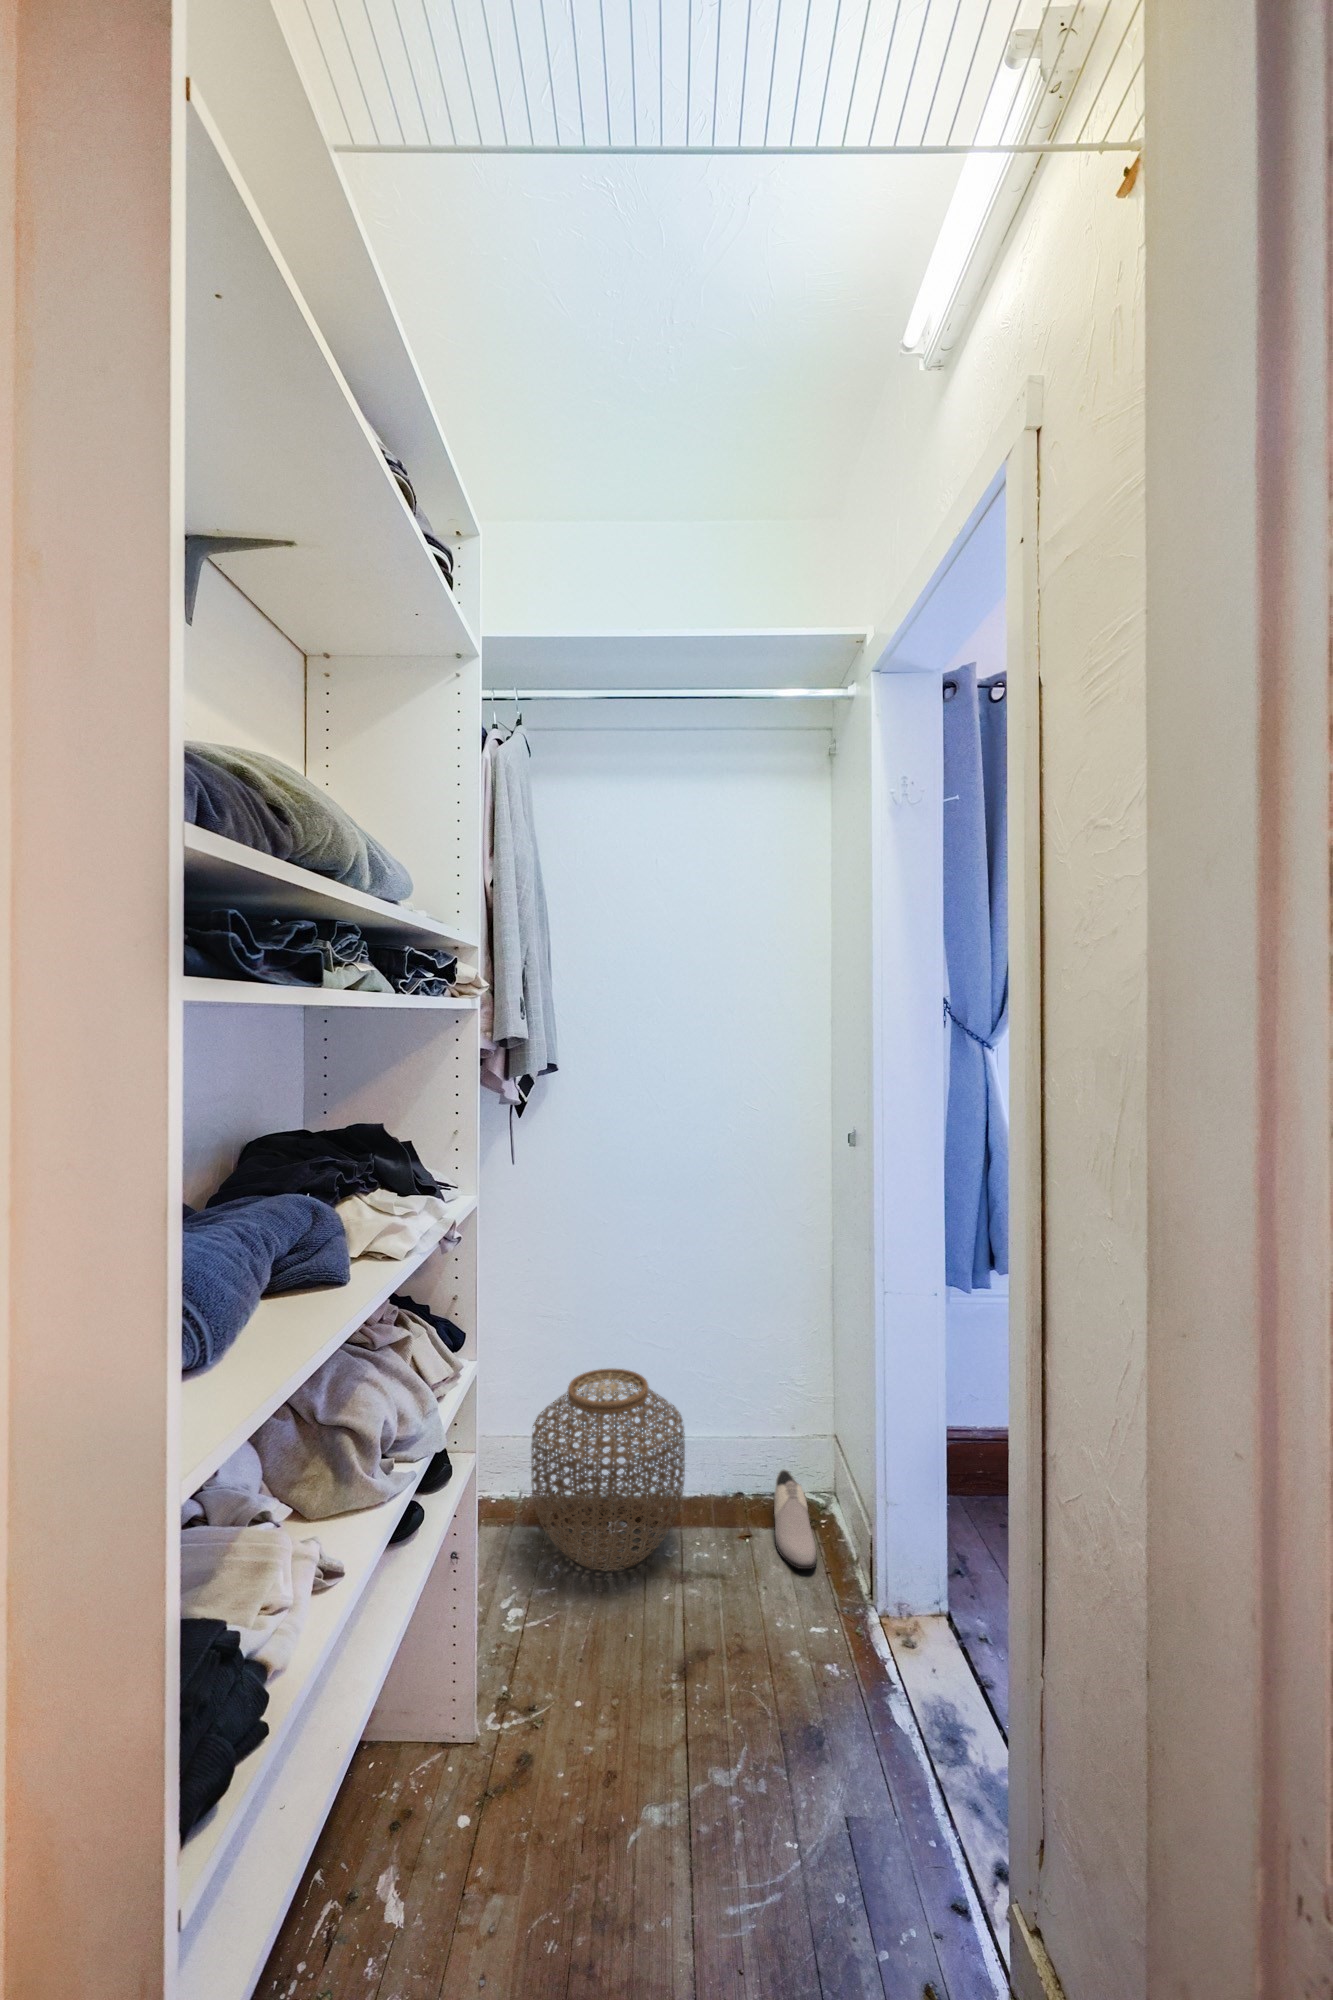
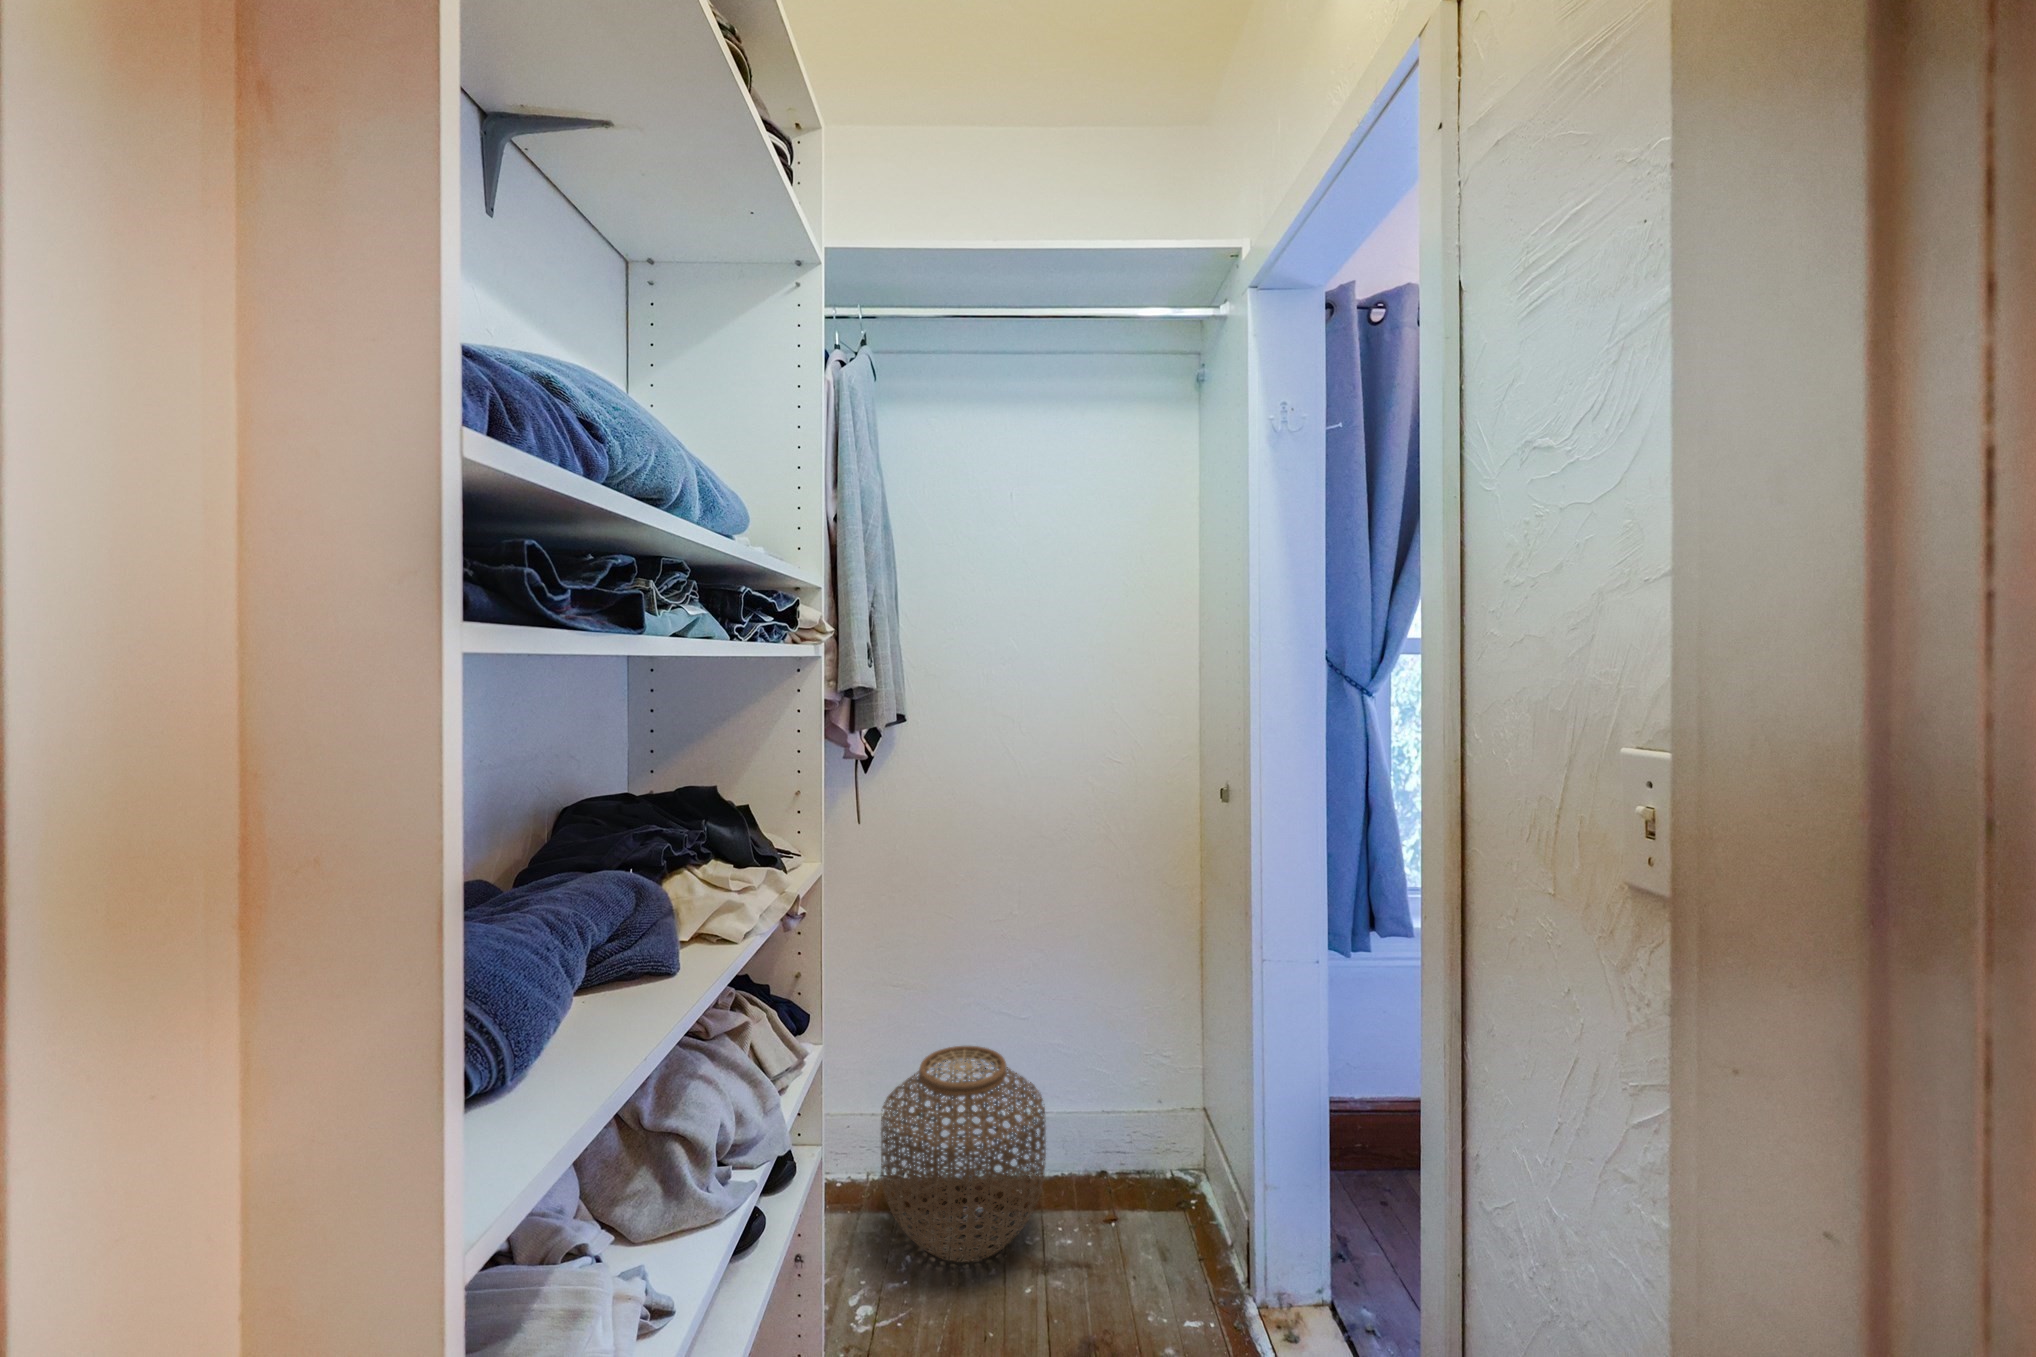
shoe: present [774,1470,817,1569] -> none [1139,1149,1187,1257]

